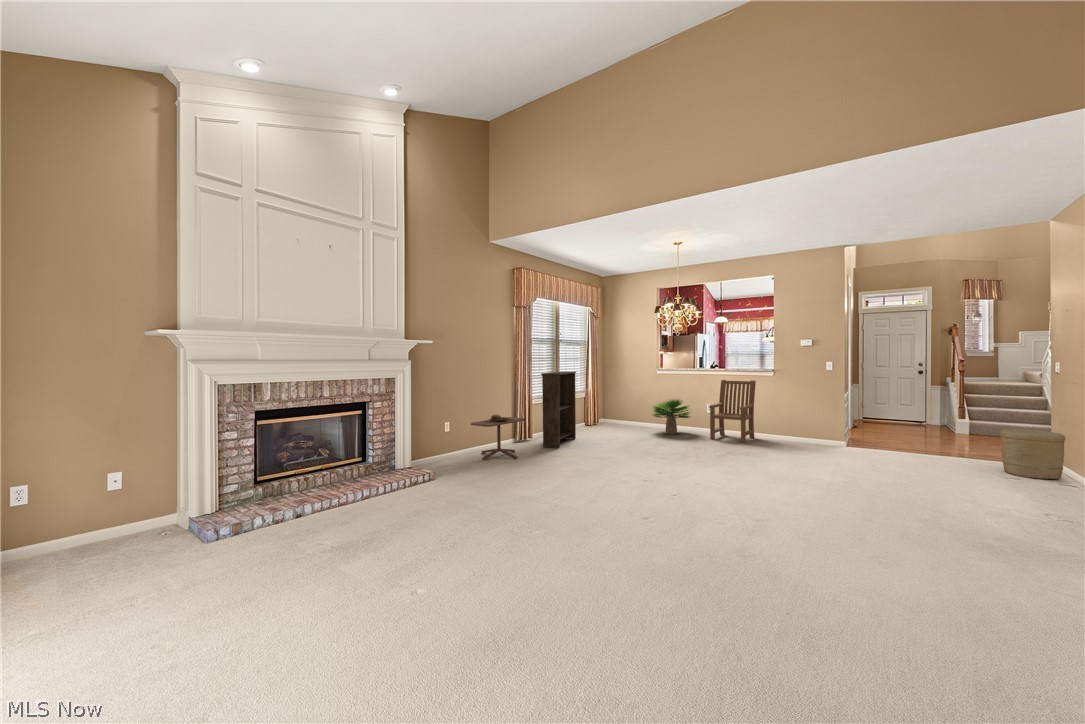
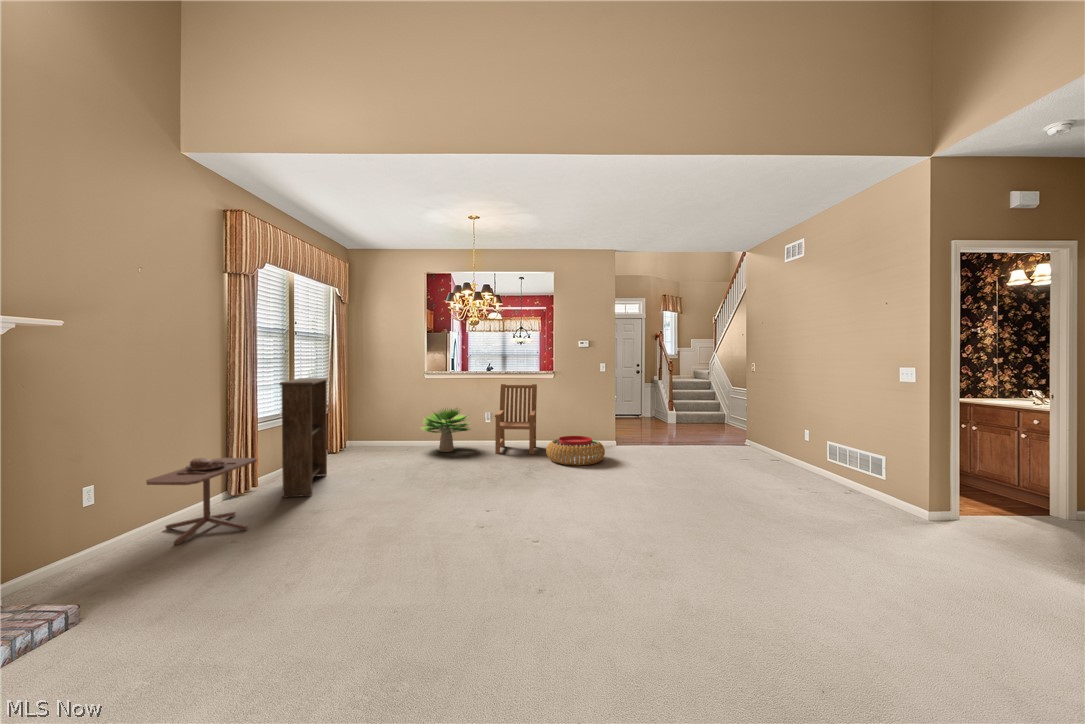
pouf: none [752,428,813,455] -> present [546,436,605,465]
woven basket: present [1000,429,1066,479] -> none [742,422,783,463]

